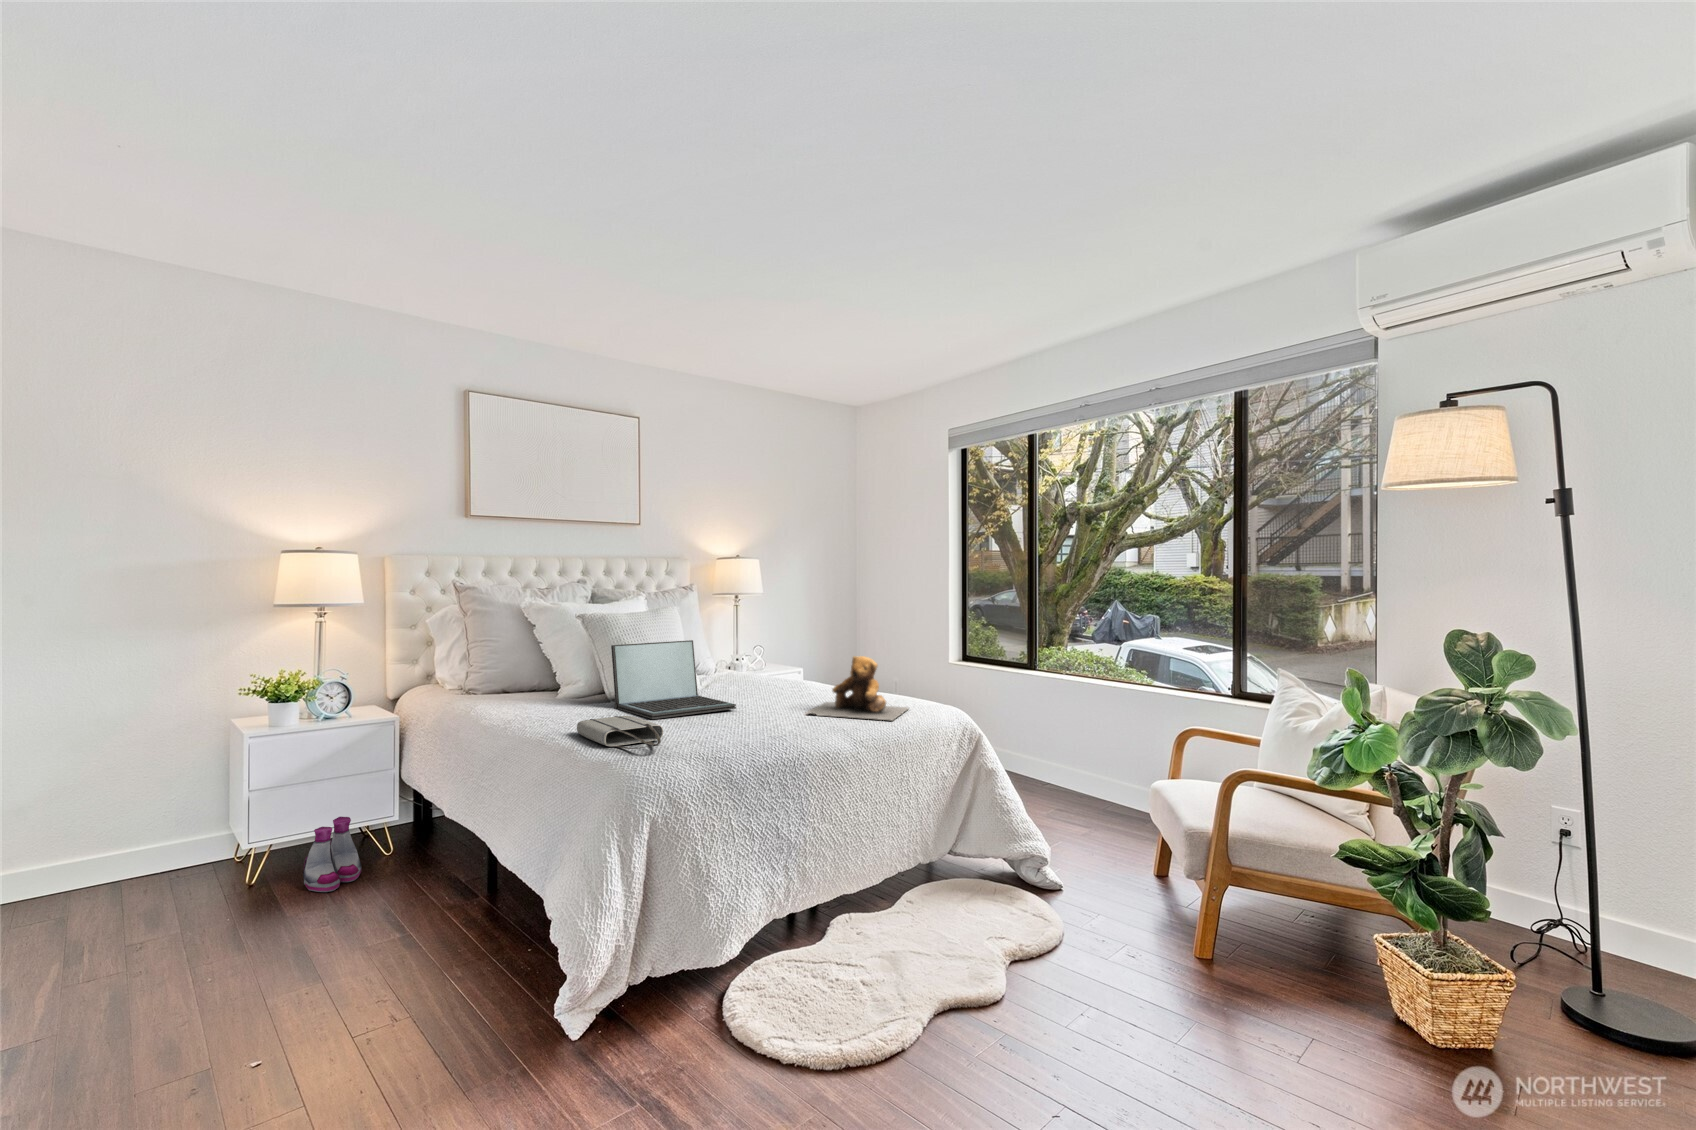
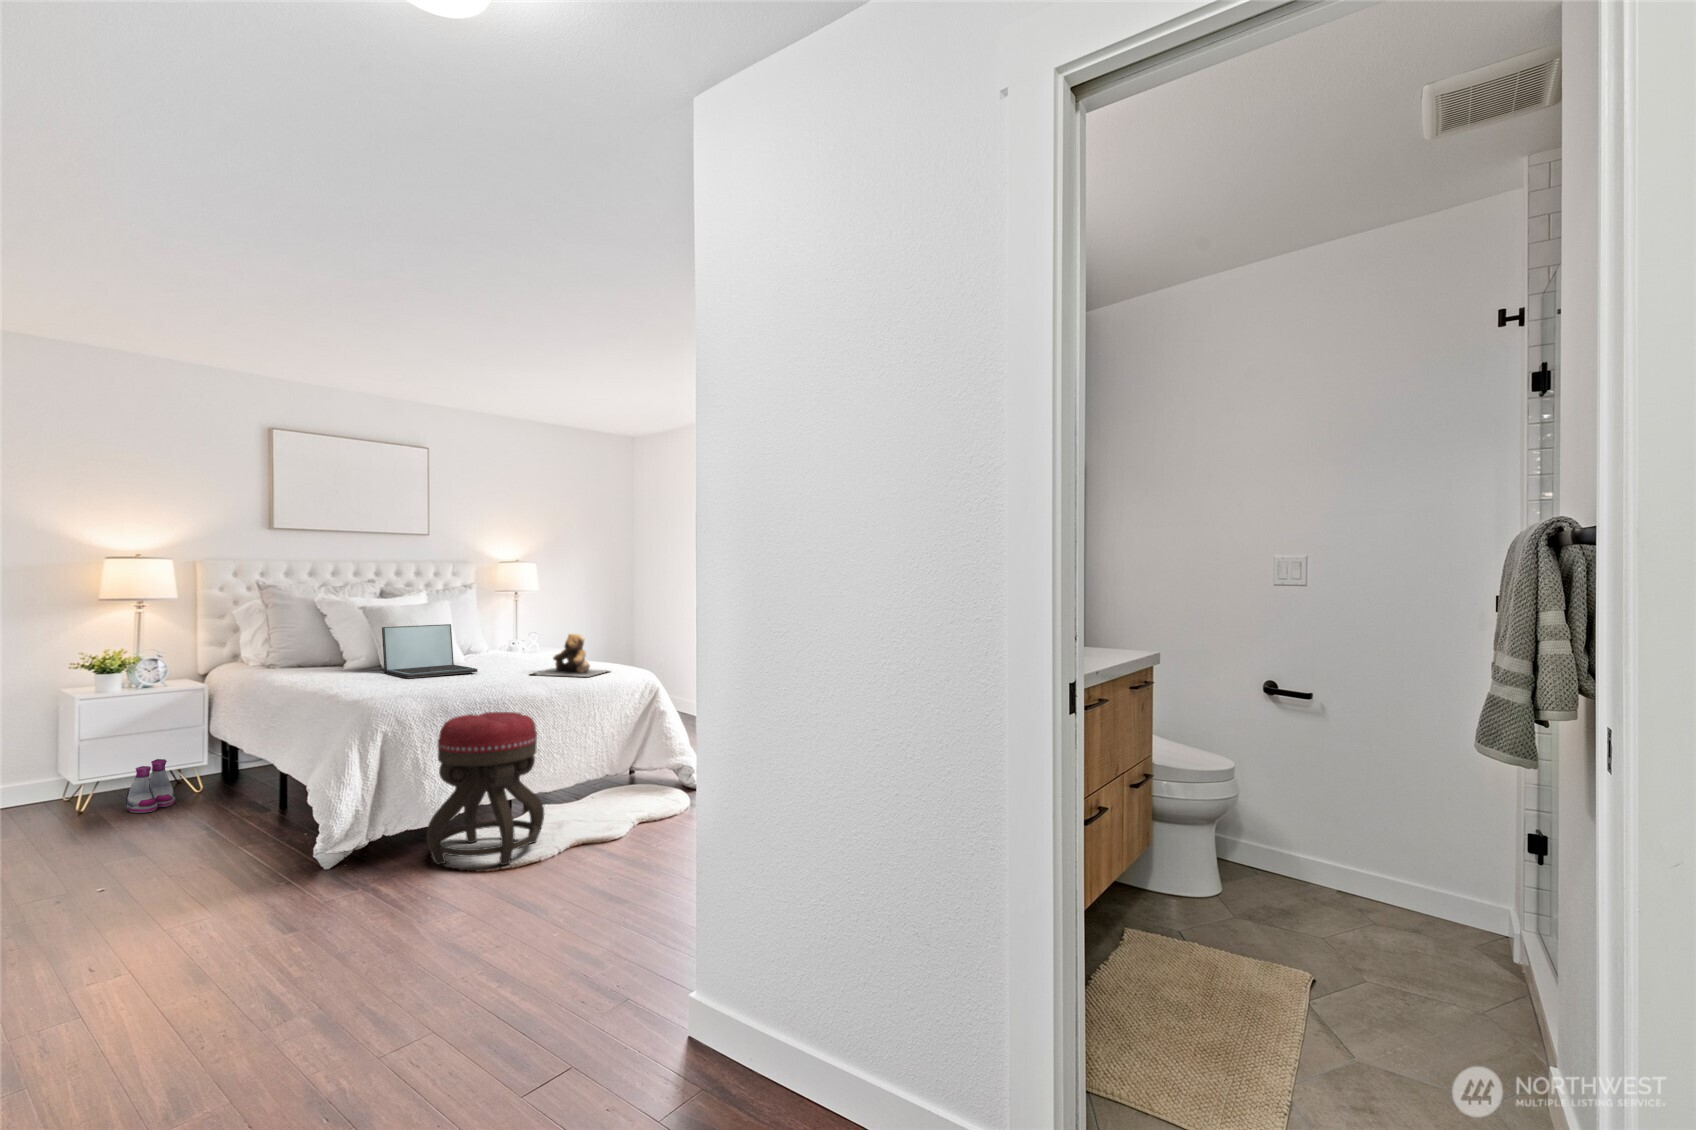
tote bag: present [577,716,663,749] -> none [344,674,406,692]
ottoman: none [723,788,883,1056] -> present [426,712,544,865]

